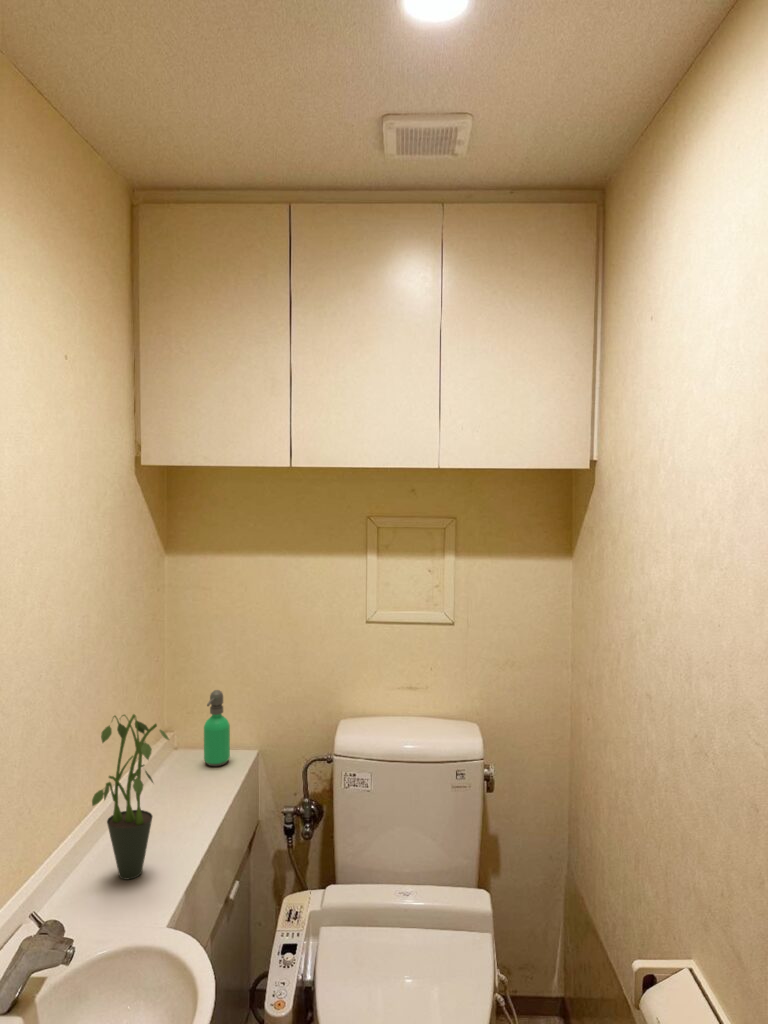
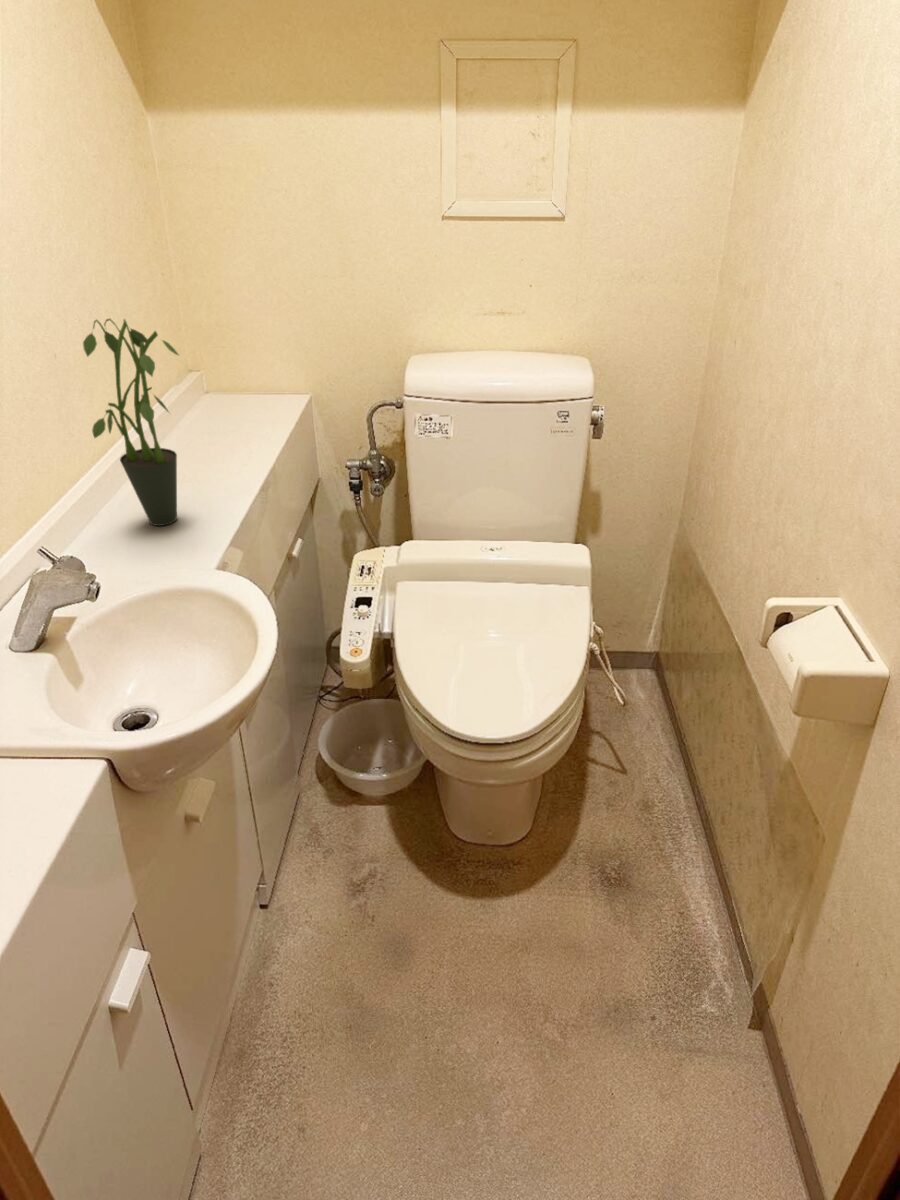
soap dispenser: present [204,690,230,766] -> none [233,313,273,413]

